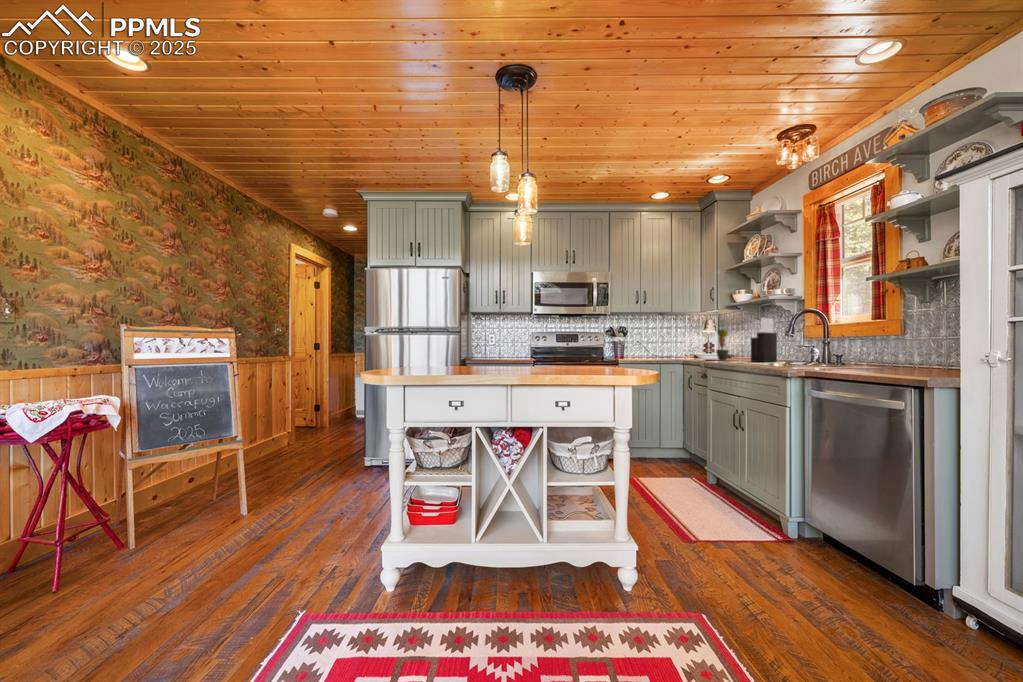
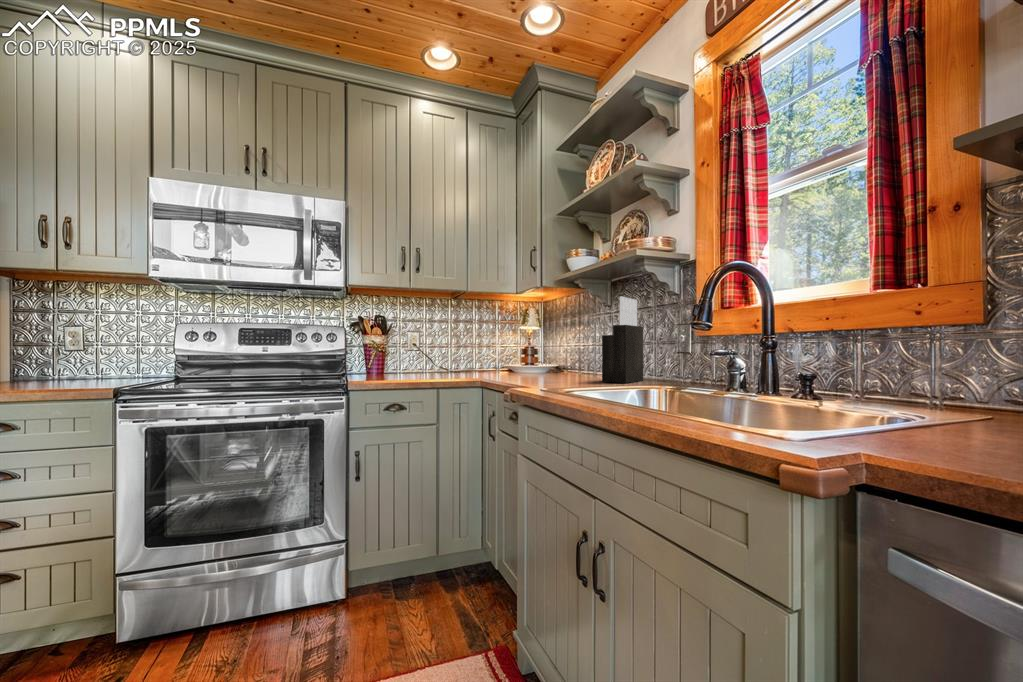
potted plant: present [707,329,737,361] -> none [522,318,579,379]

